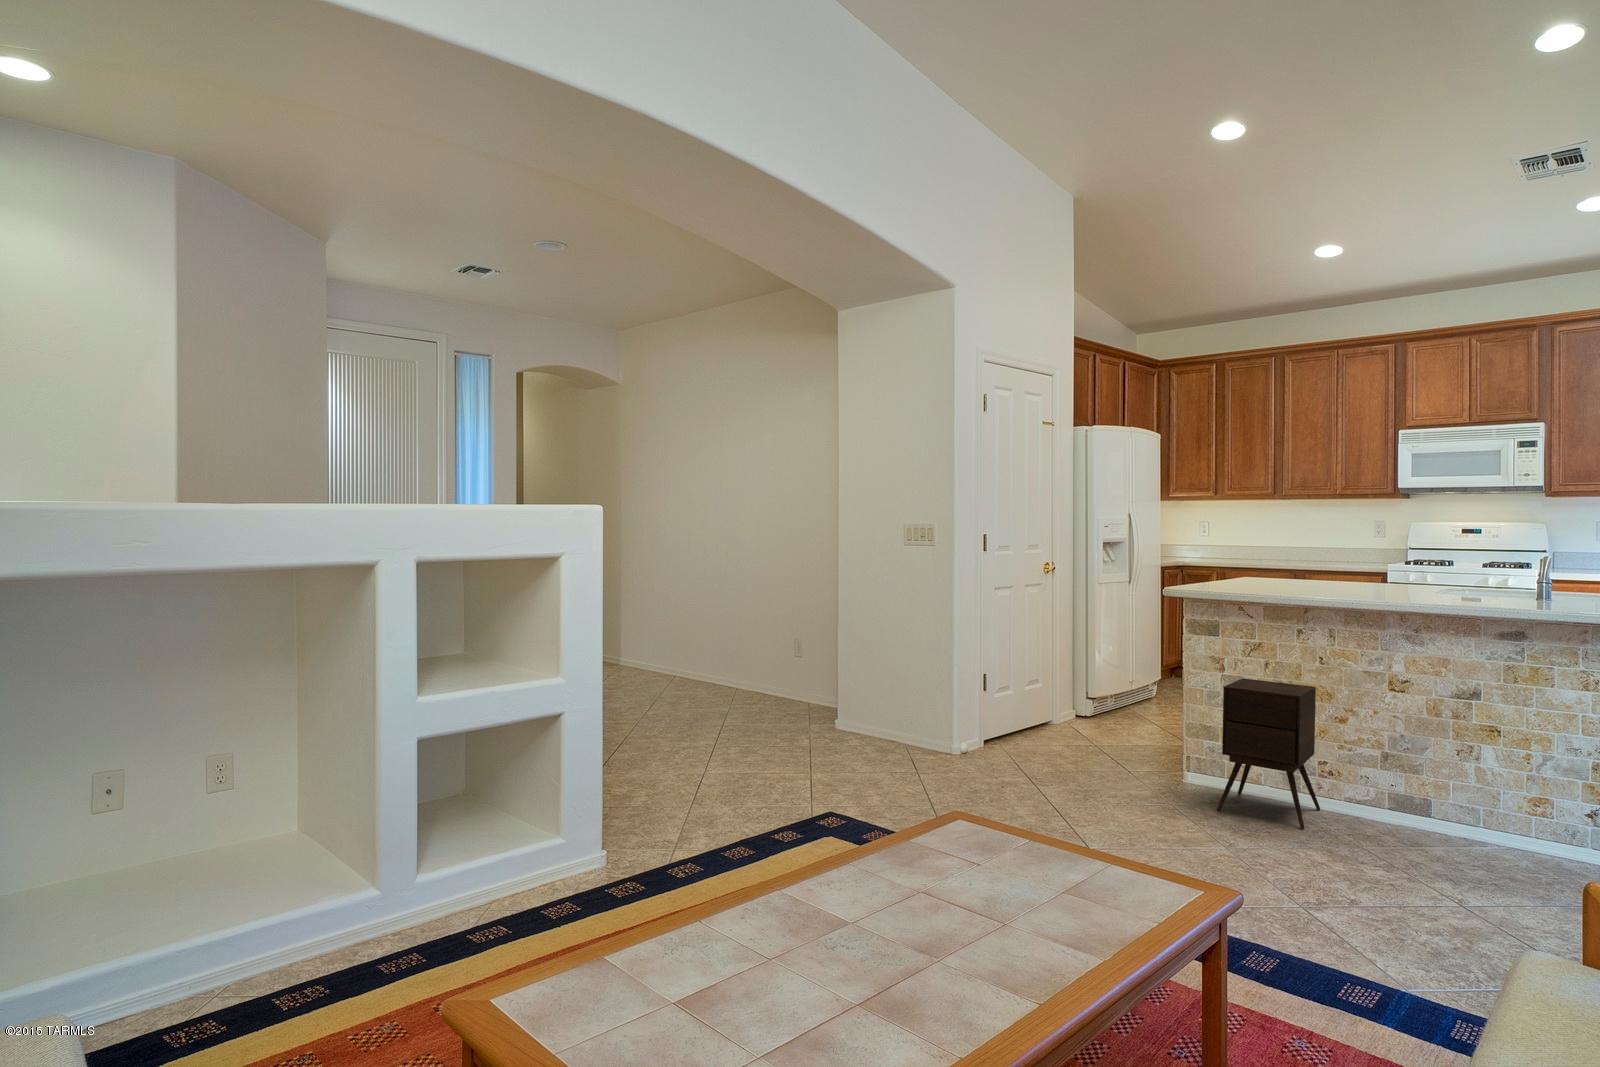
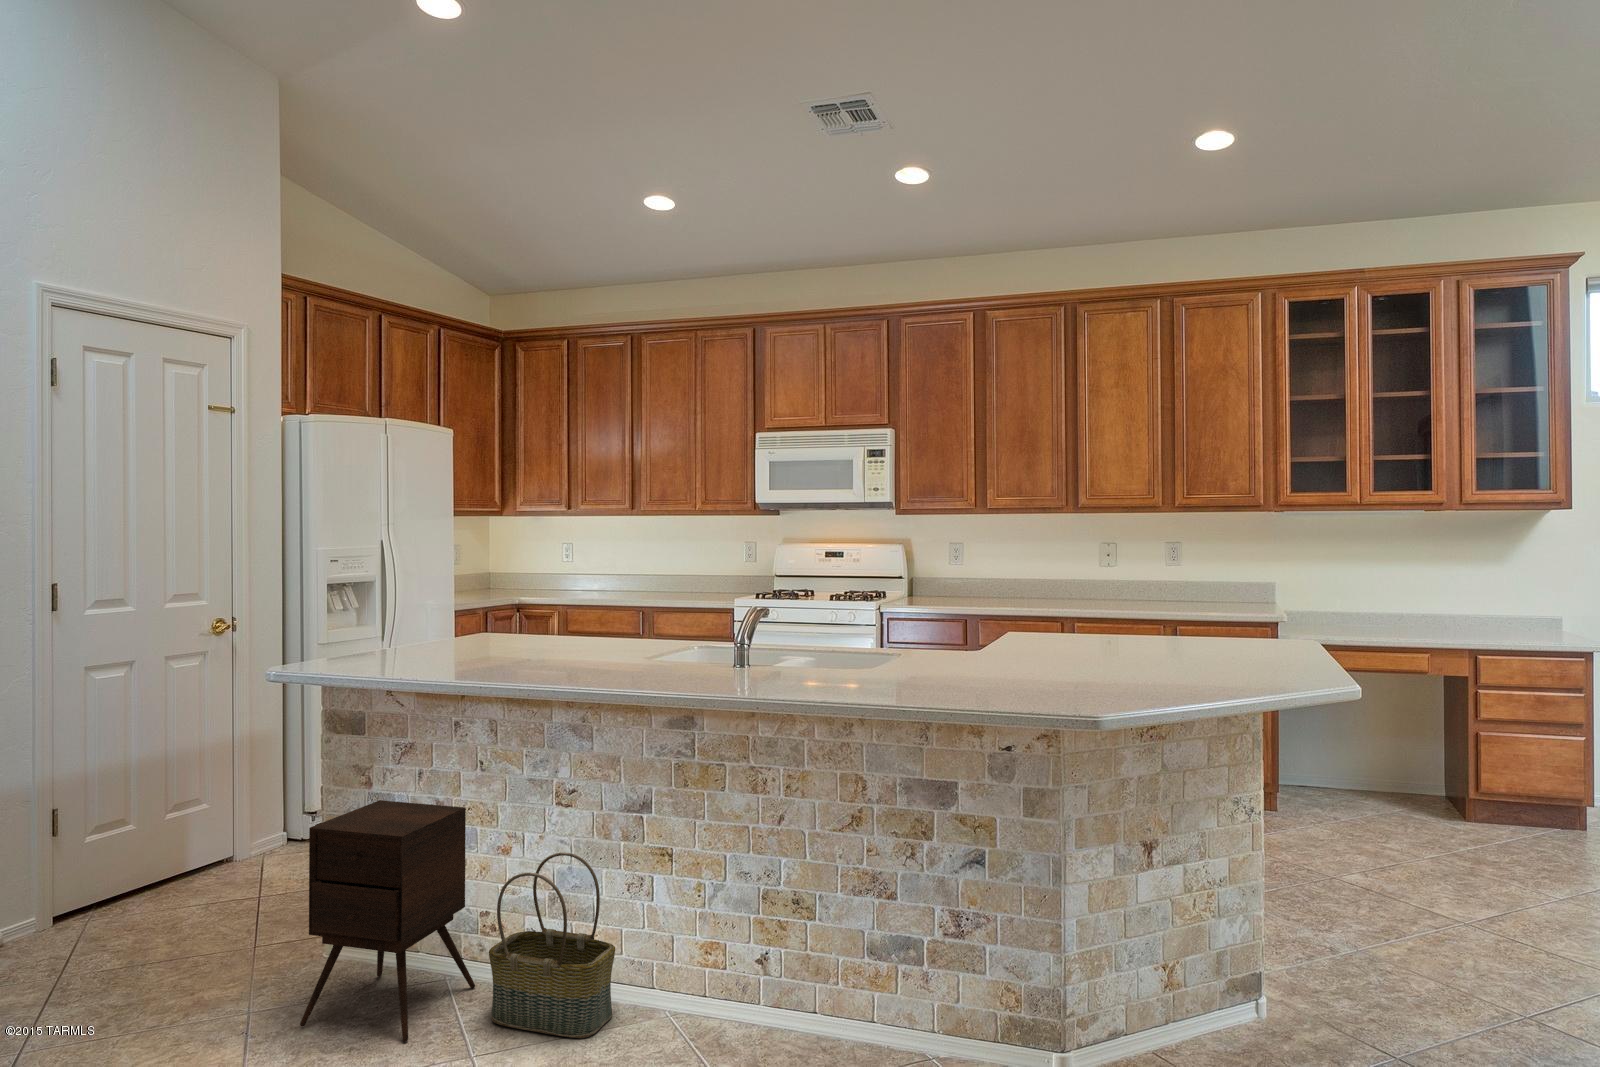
basket: none [1353,722,1457,847] -> present [489,852,615,1038]

